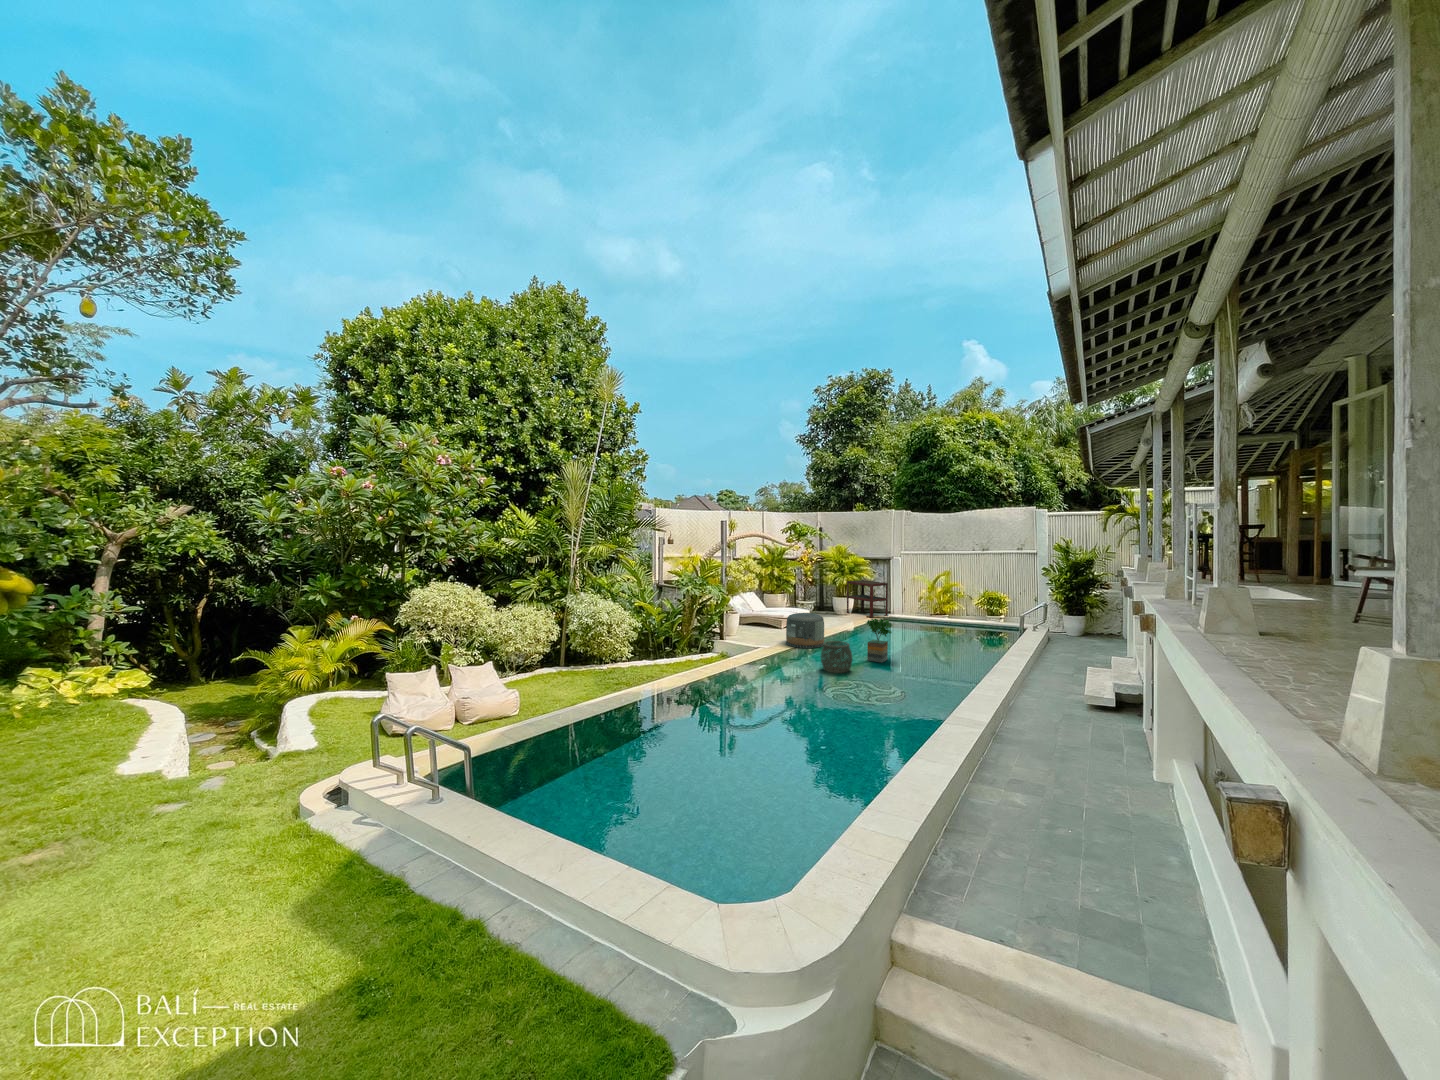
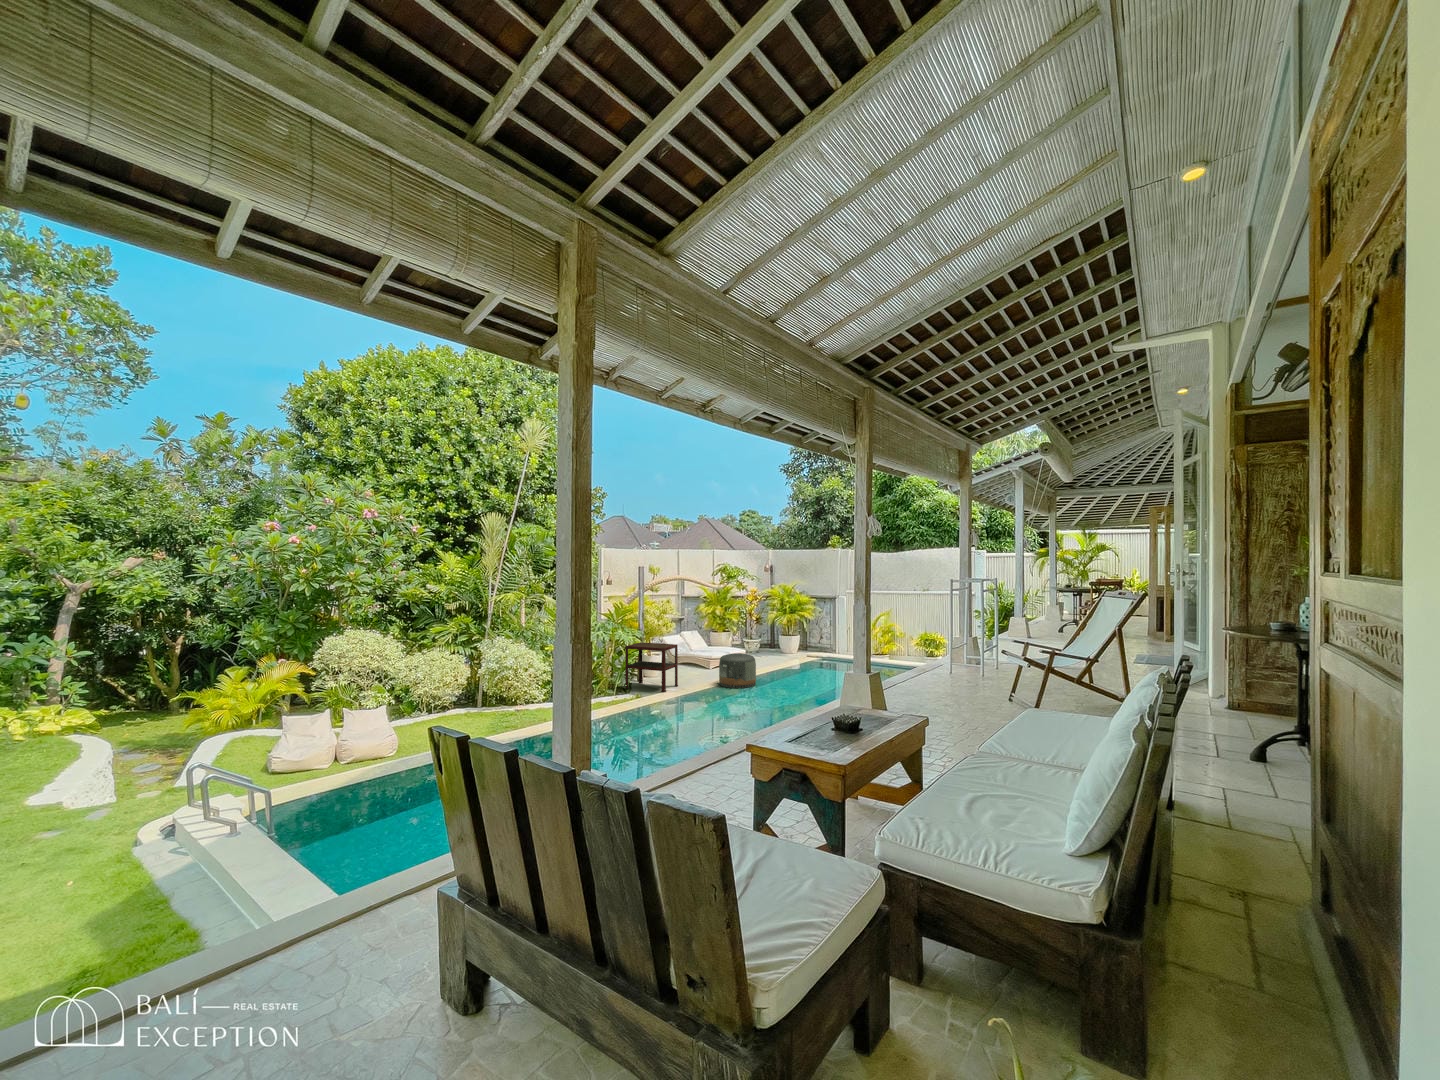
side table: present [847,580,888,618] -> present [625,642,678,692]
potted tree: present [866,619,893,662] -> none [789,658,815,701]
woven basket: present [821,641,852,673] -> none [741,681,771,711]

